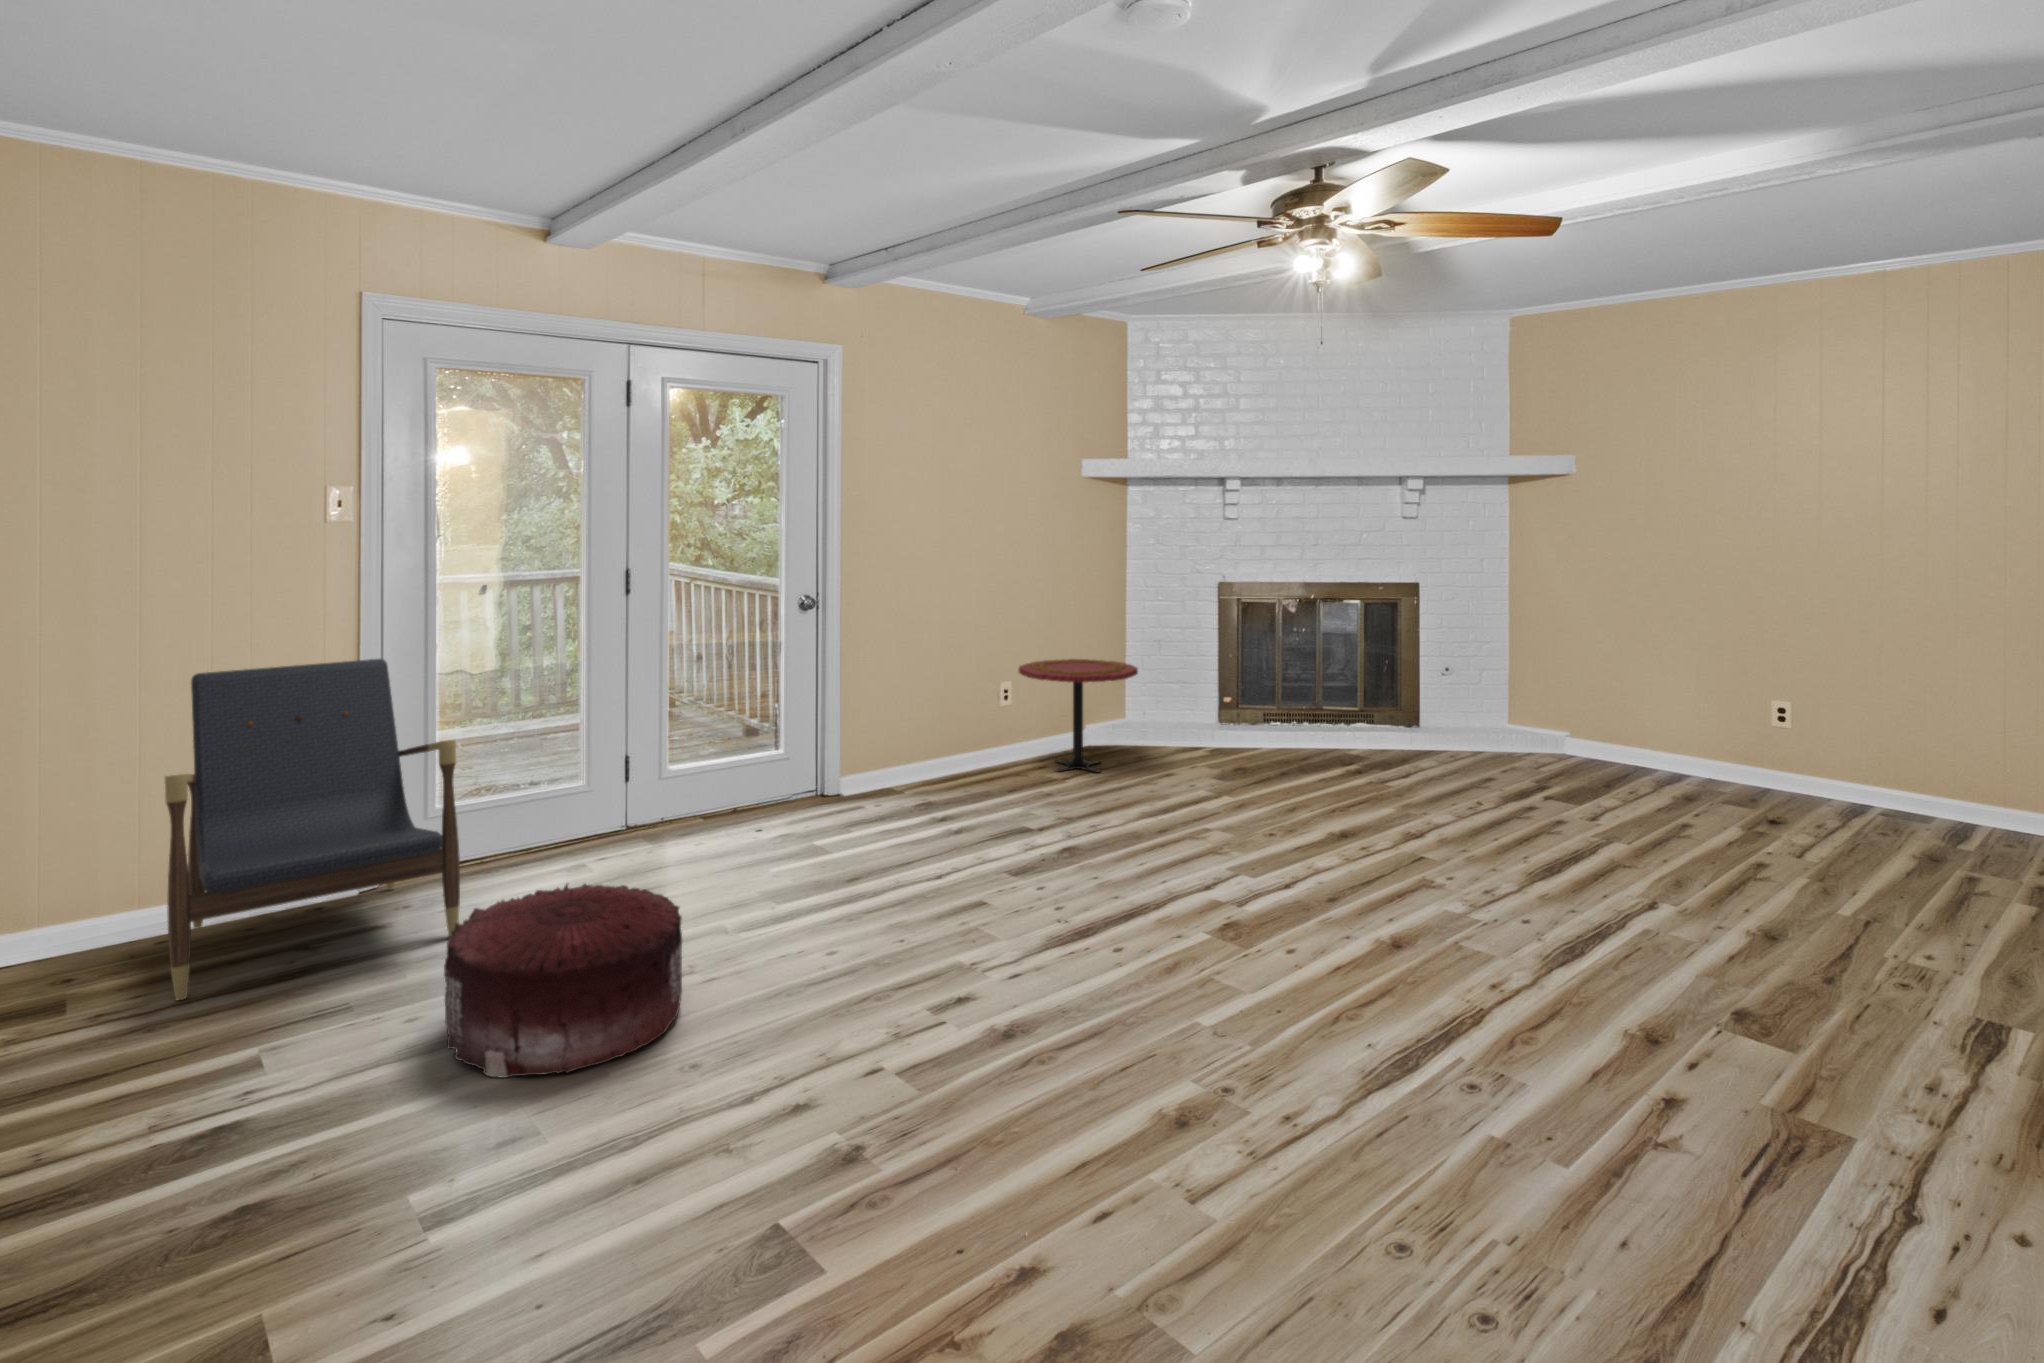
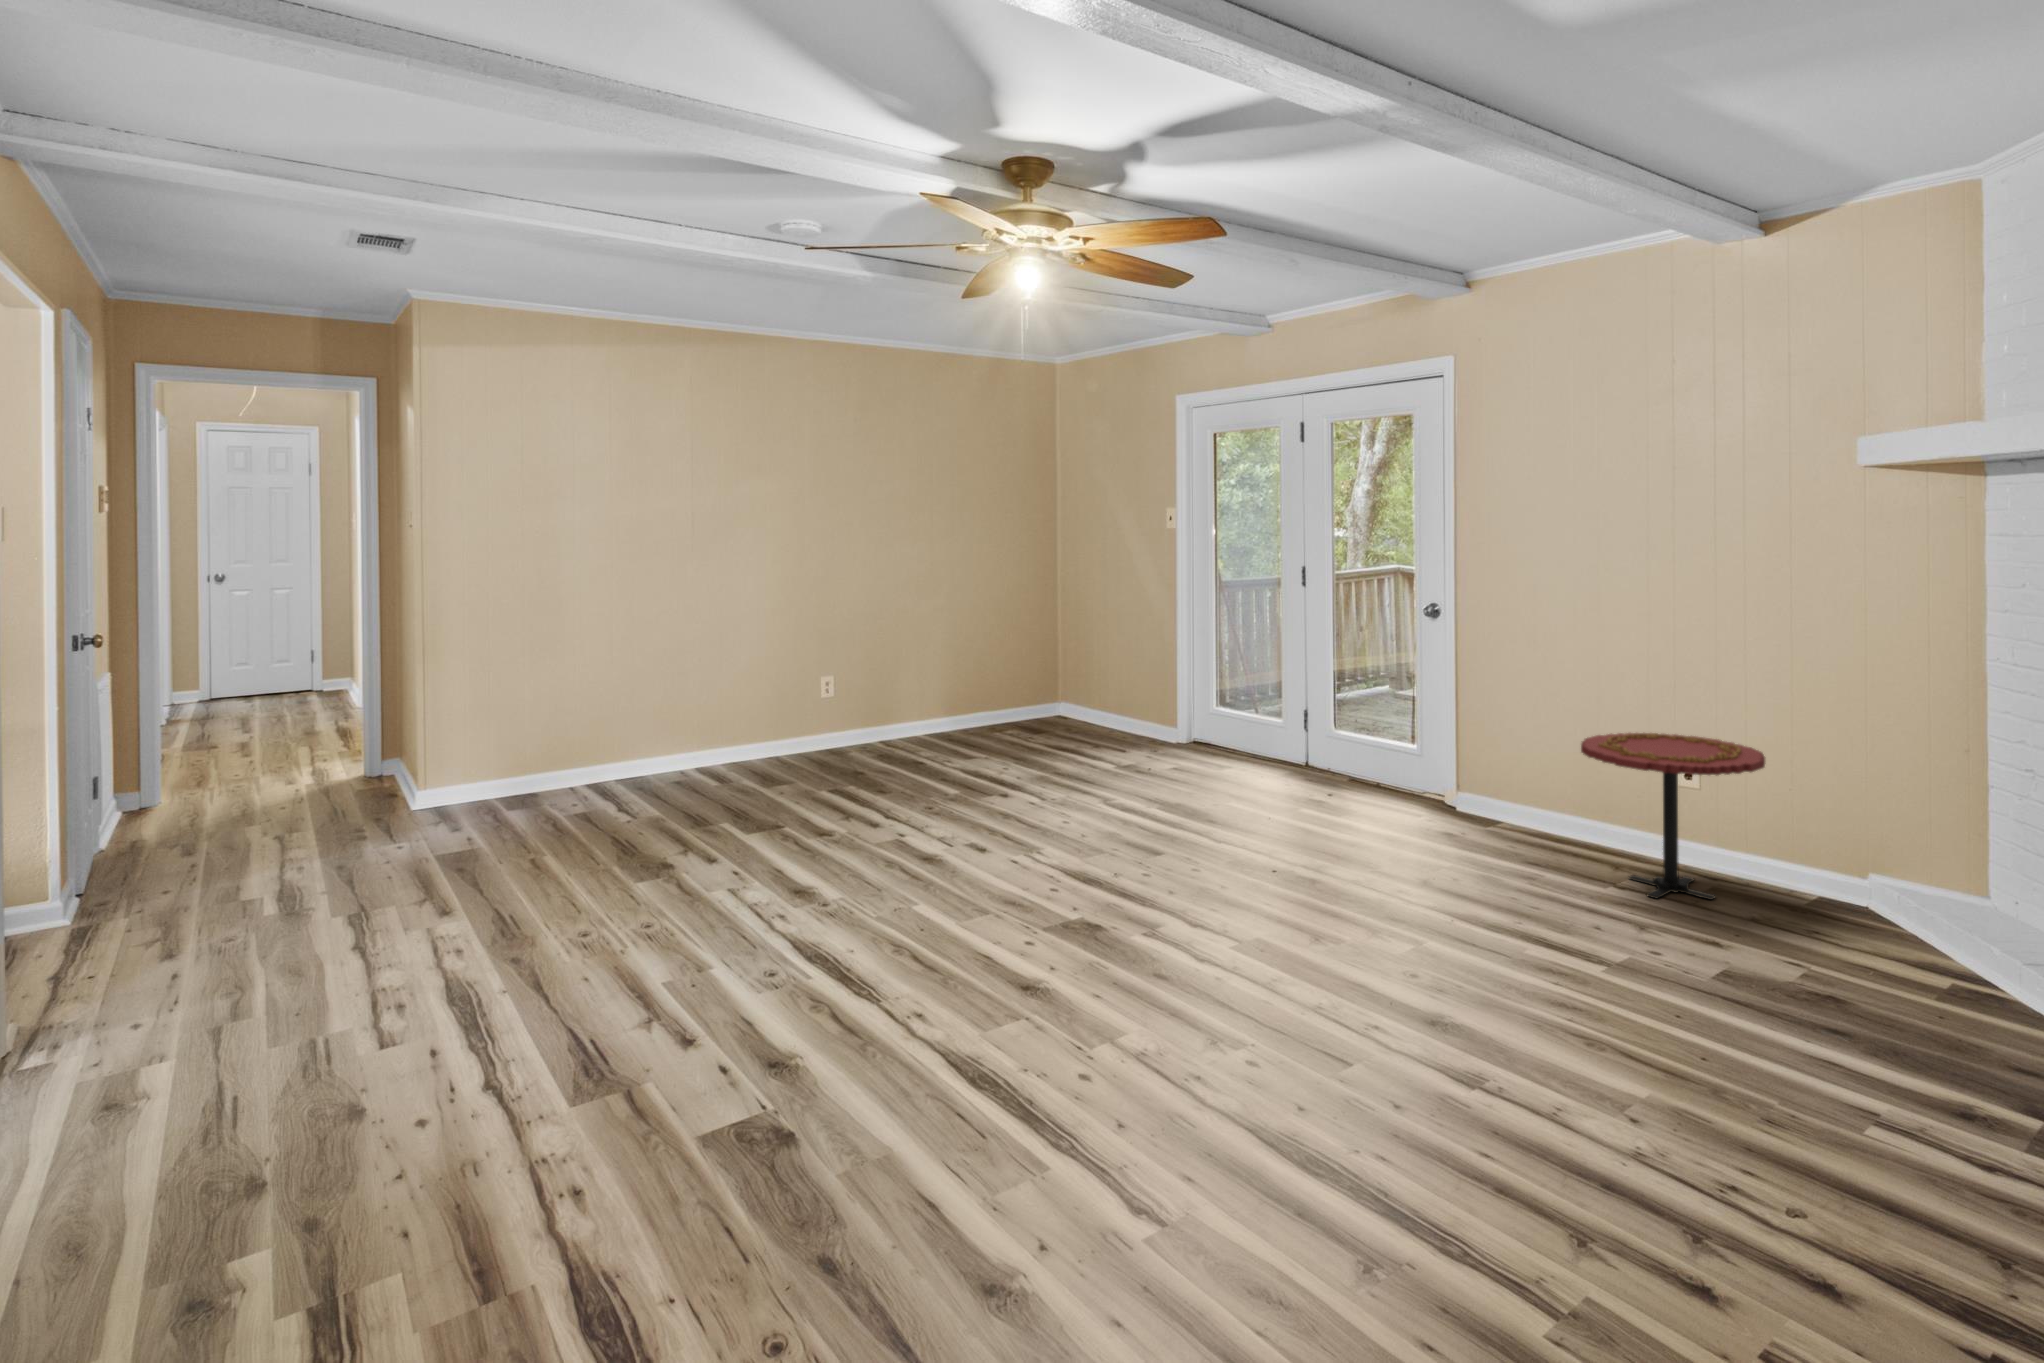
lounge chair: present [165,659,460,1000] -> none [1022,608,1178,761]
pouf: present [444,884,682,1078] -> none [926,724,1042,800]

